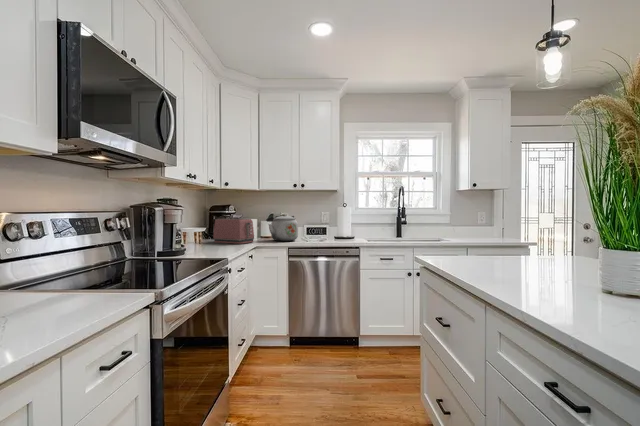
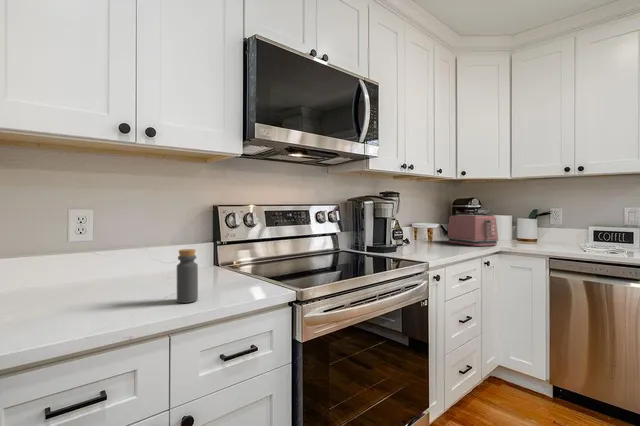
kettle: present [266,214,298,241] -> none [520,210,572,247]
bottle: none [27,268,57,333] -> present [177,249,198,303]

